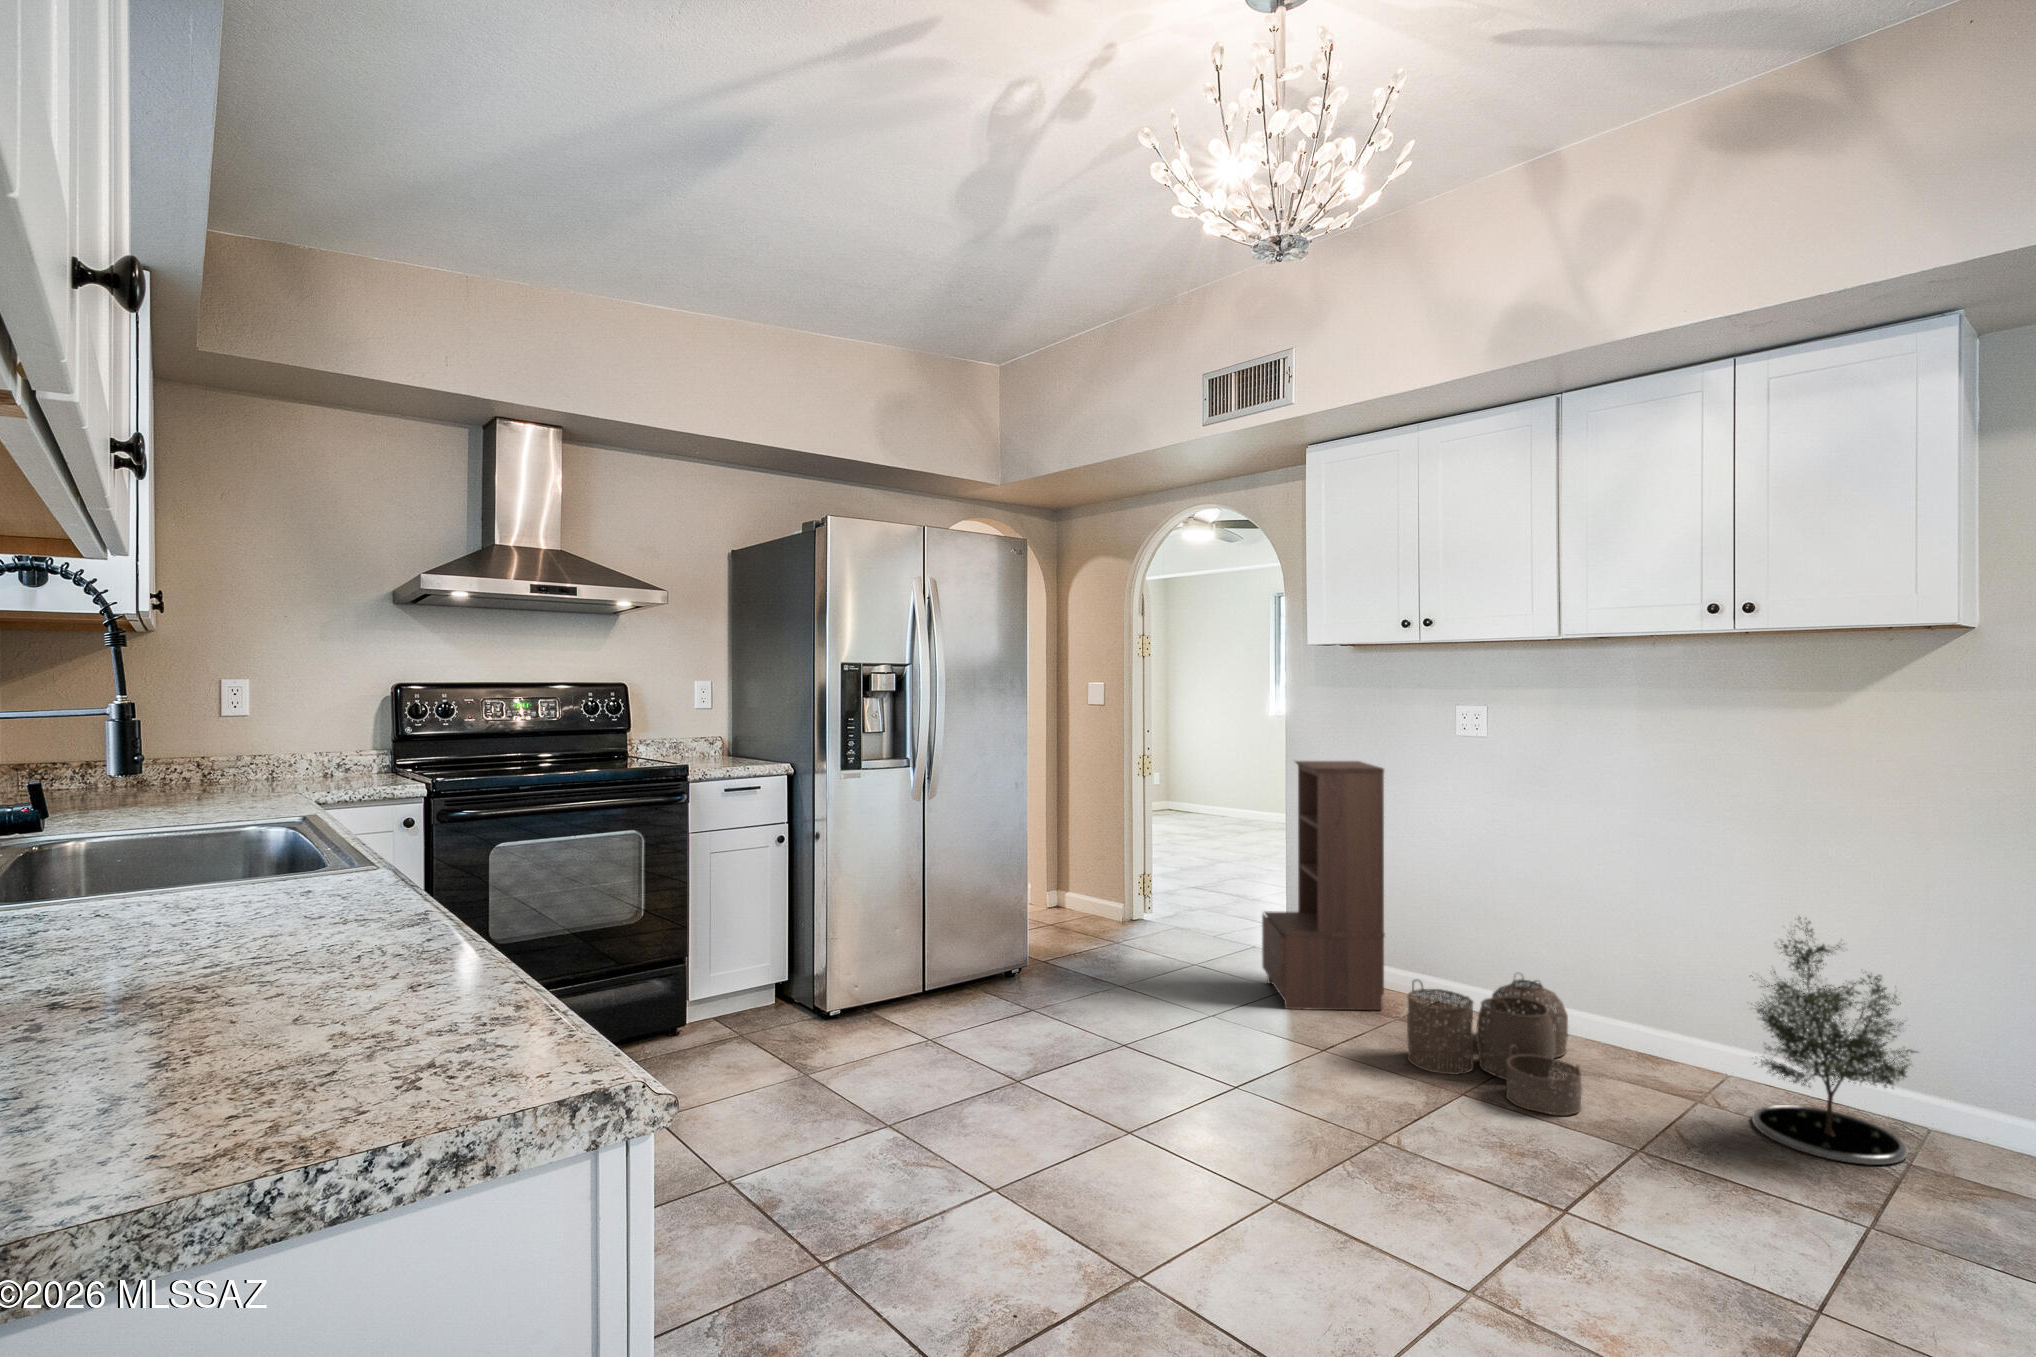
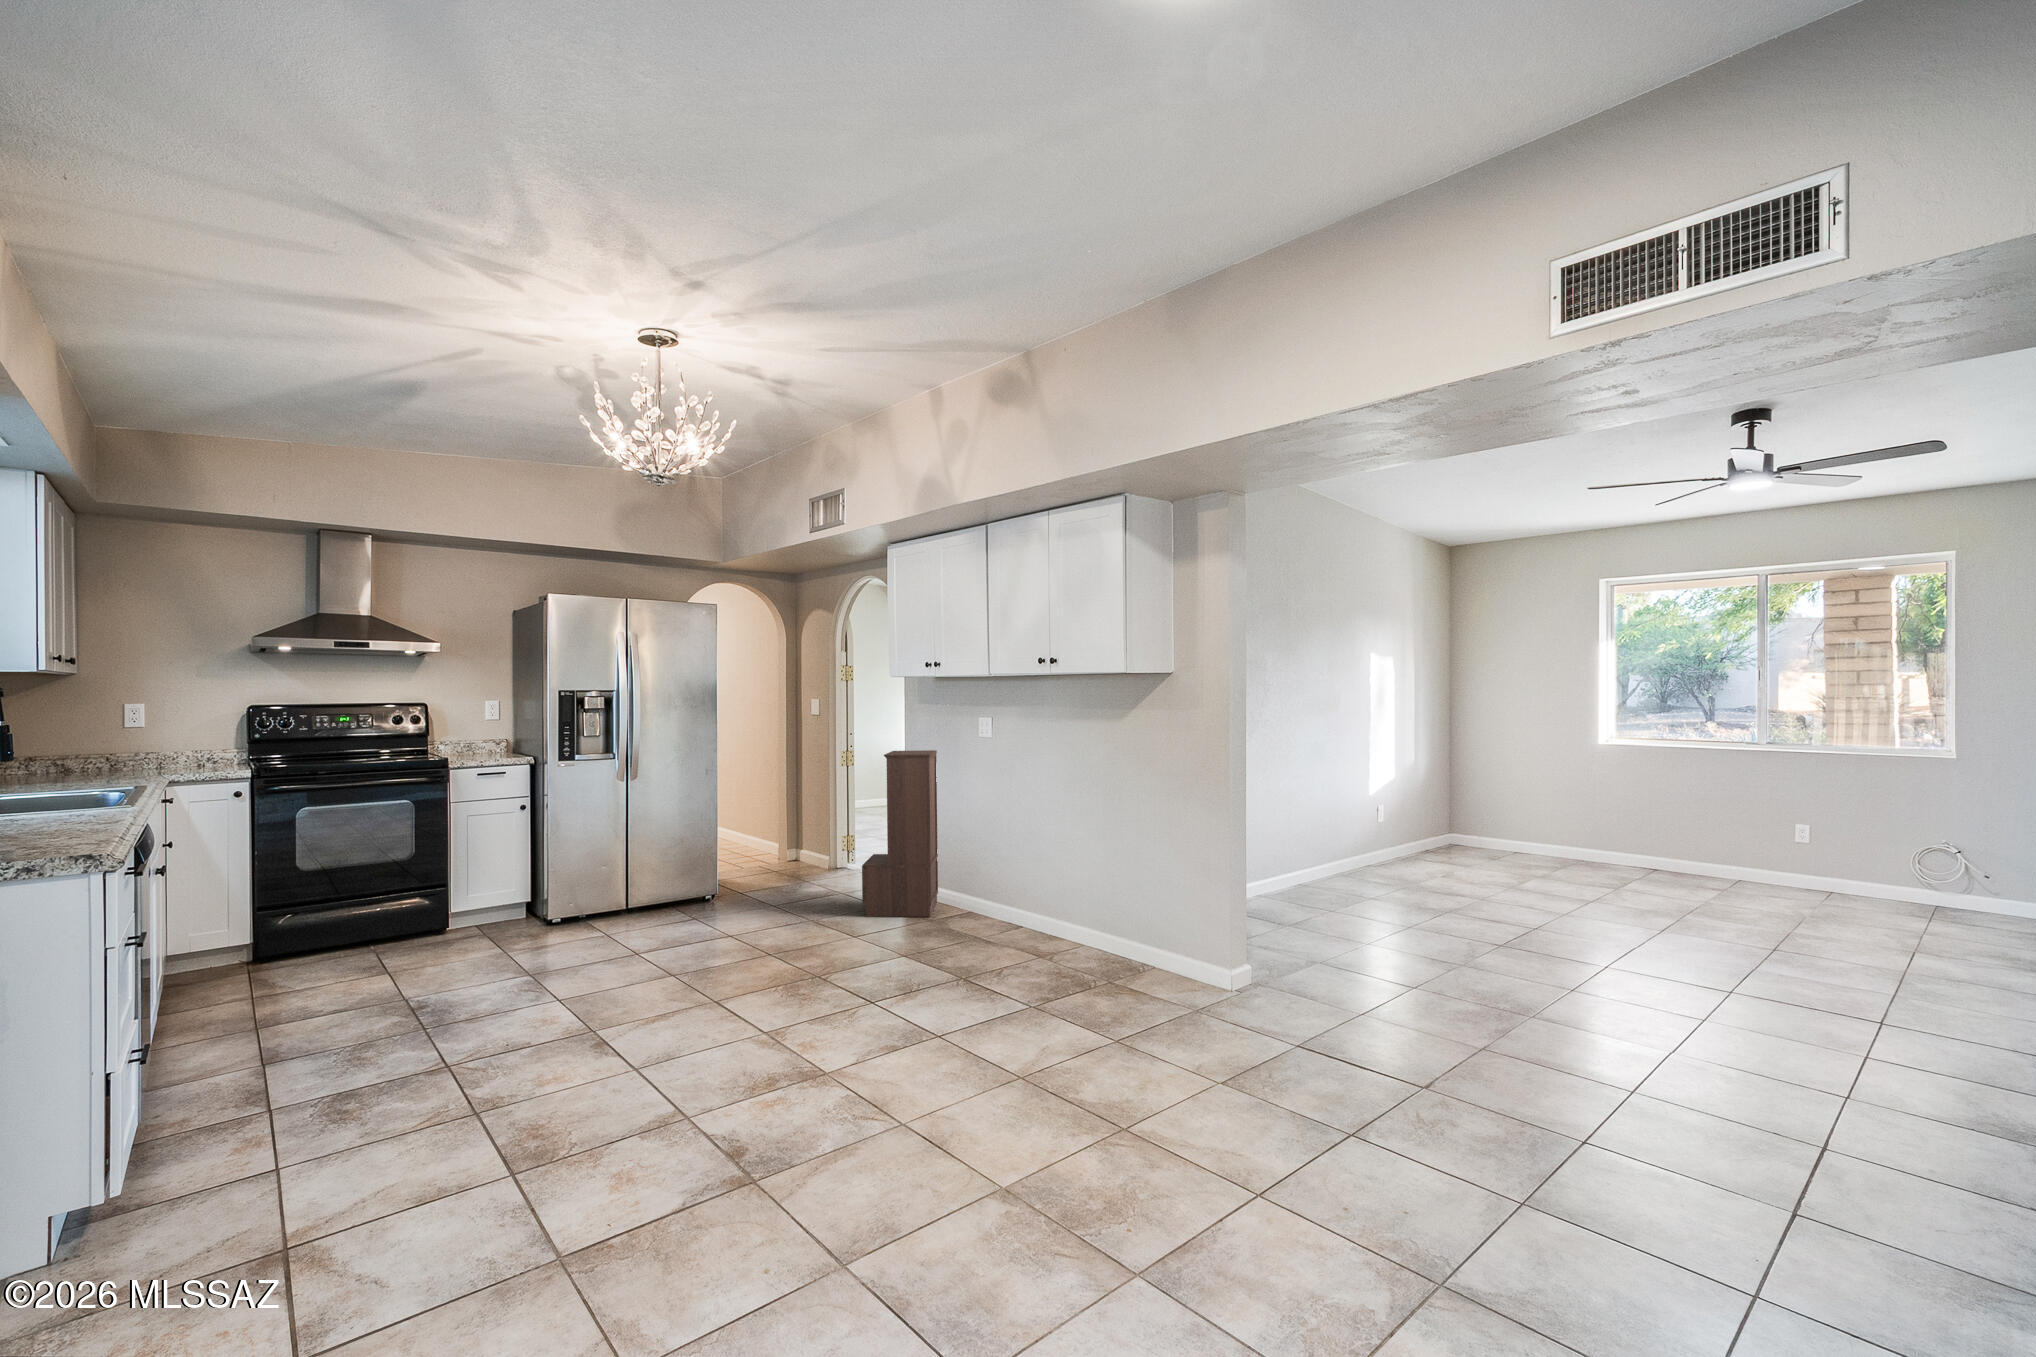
potted tree: present [1750,918,1918,1165] -> none [1048,838,1143,984]
woven basket: present [1407,974,1582,1116] -> none [901,886,1017,966]

